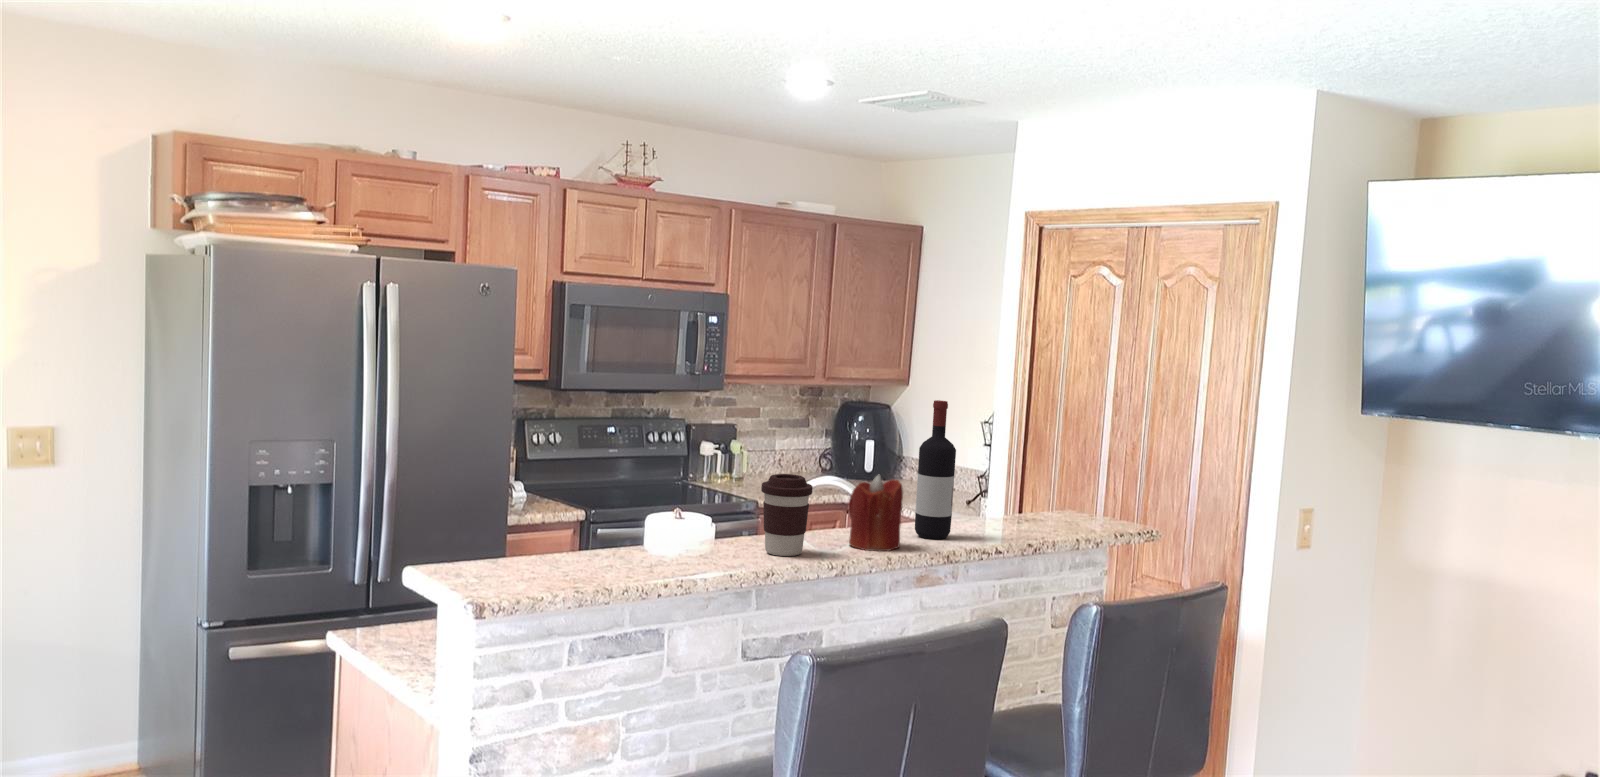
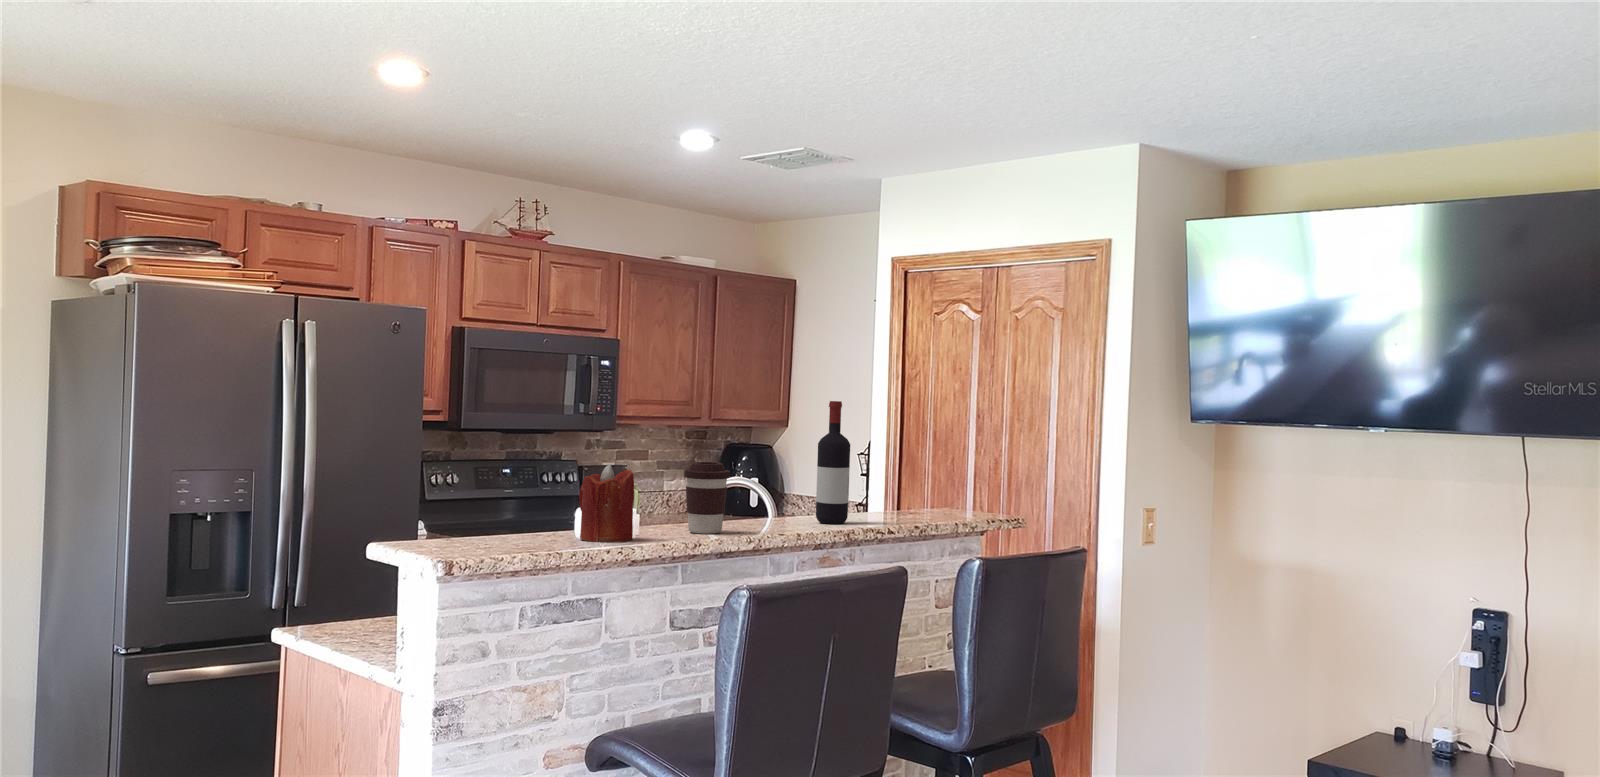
candle: present [849,474,903,551] -> present [579,464,634,542]

